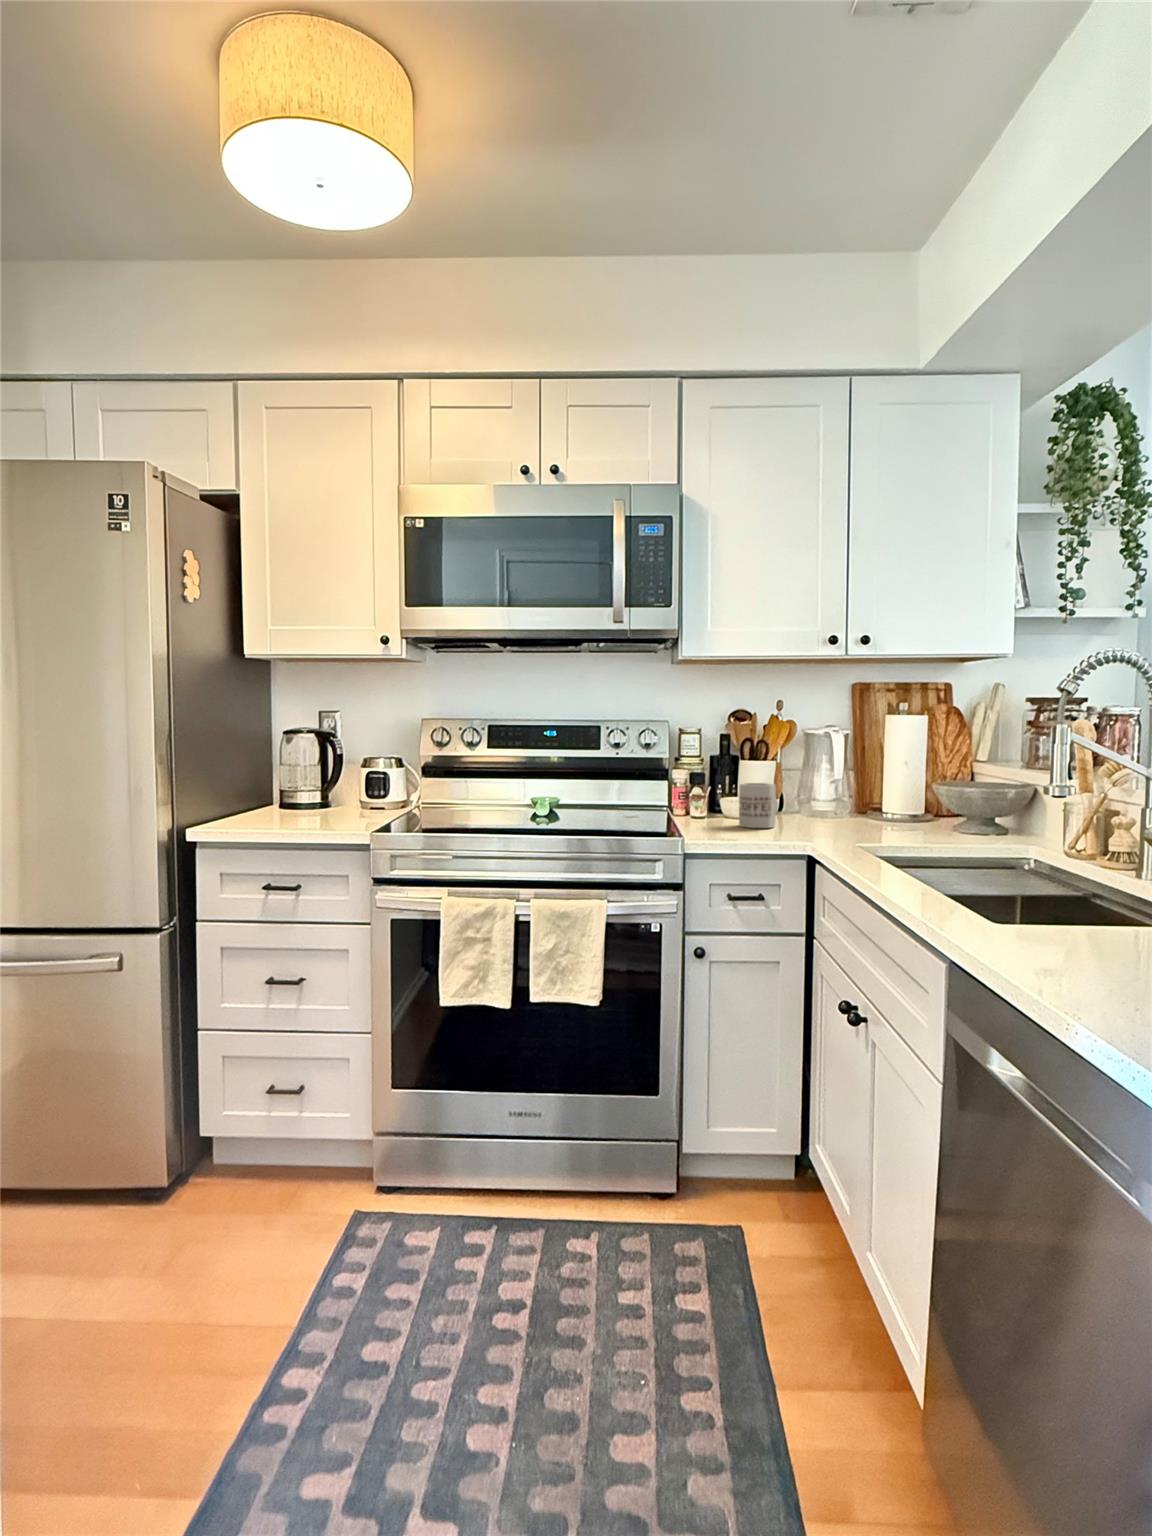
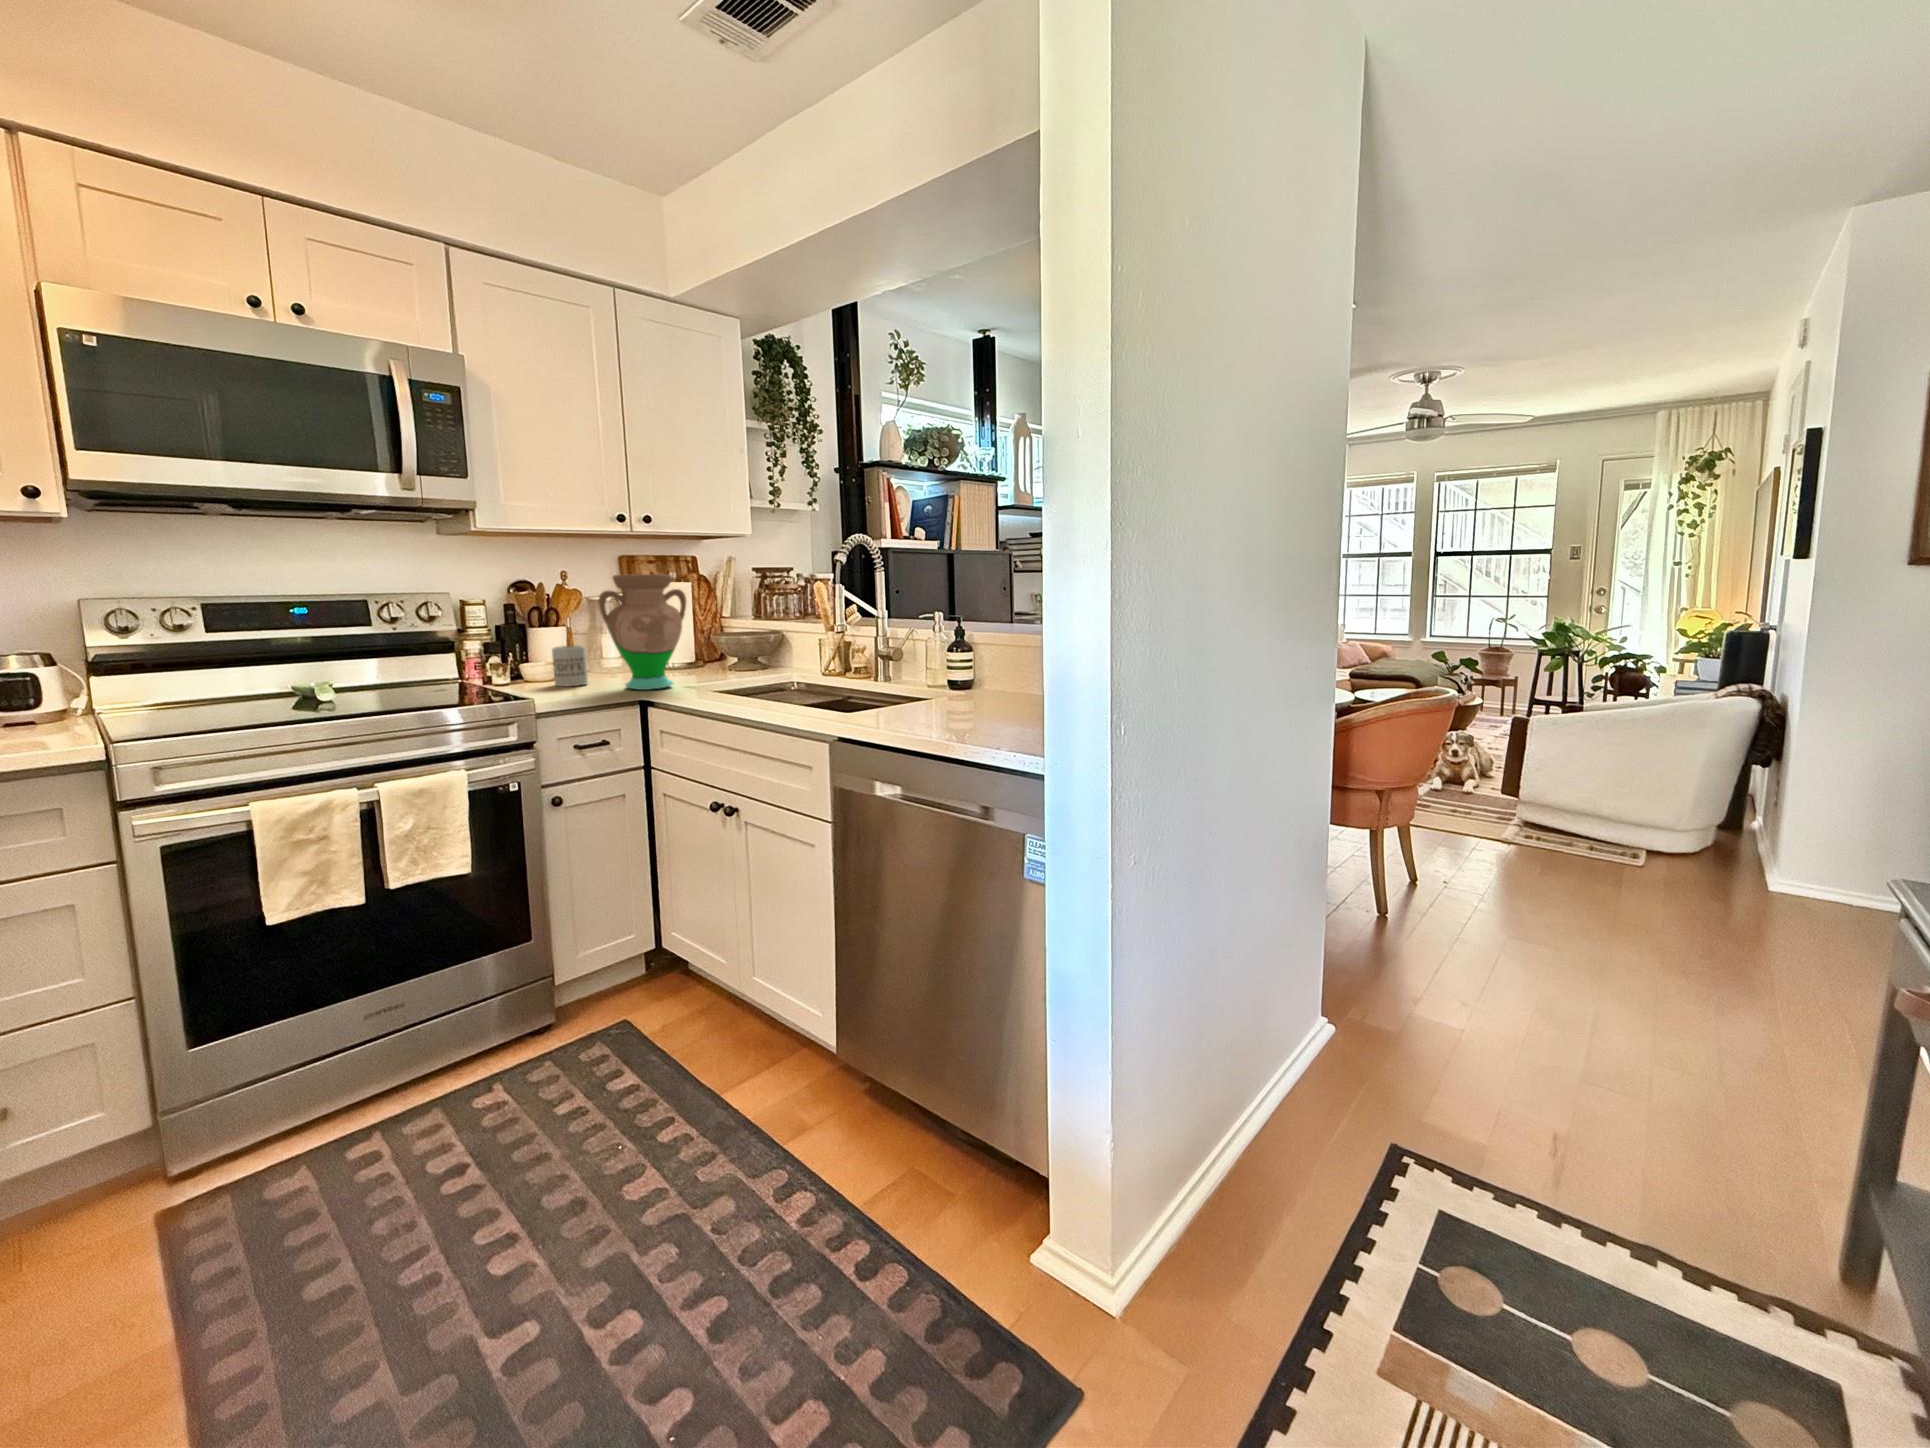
vase: none [776,703,881,843] -> present [598,574,687,690]

